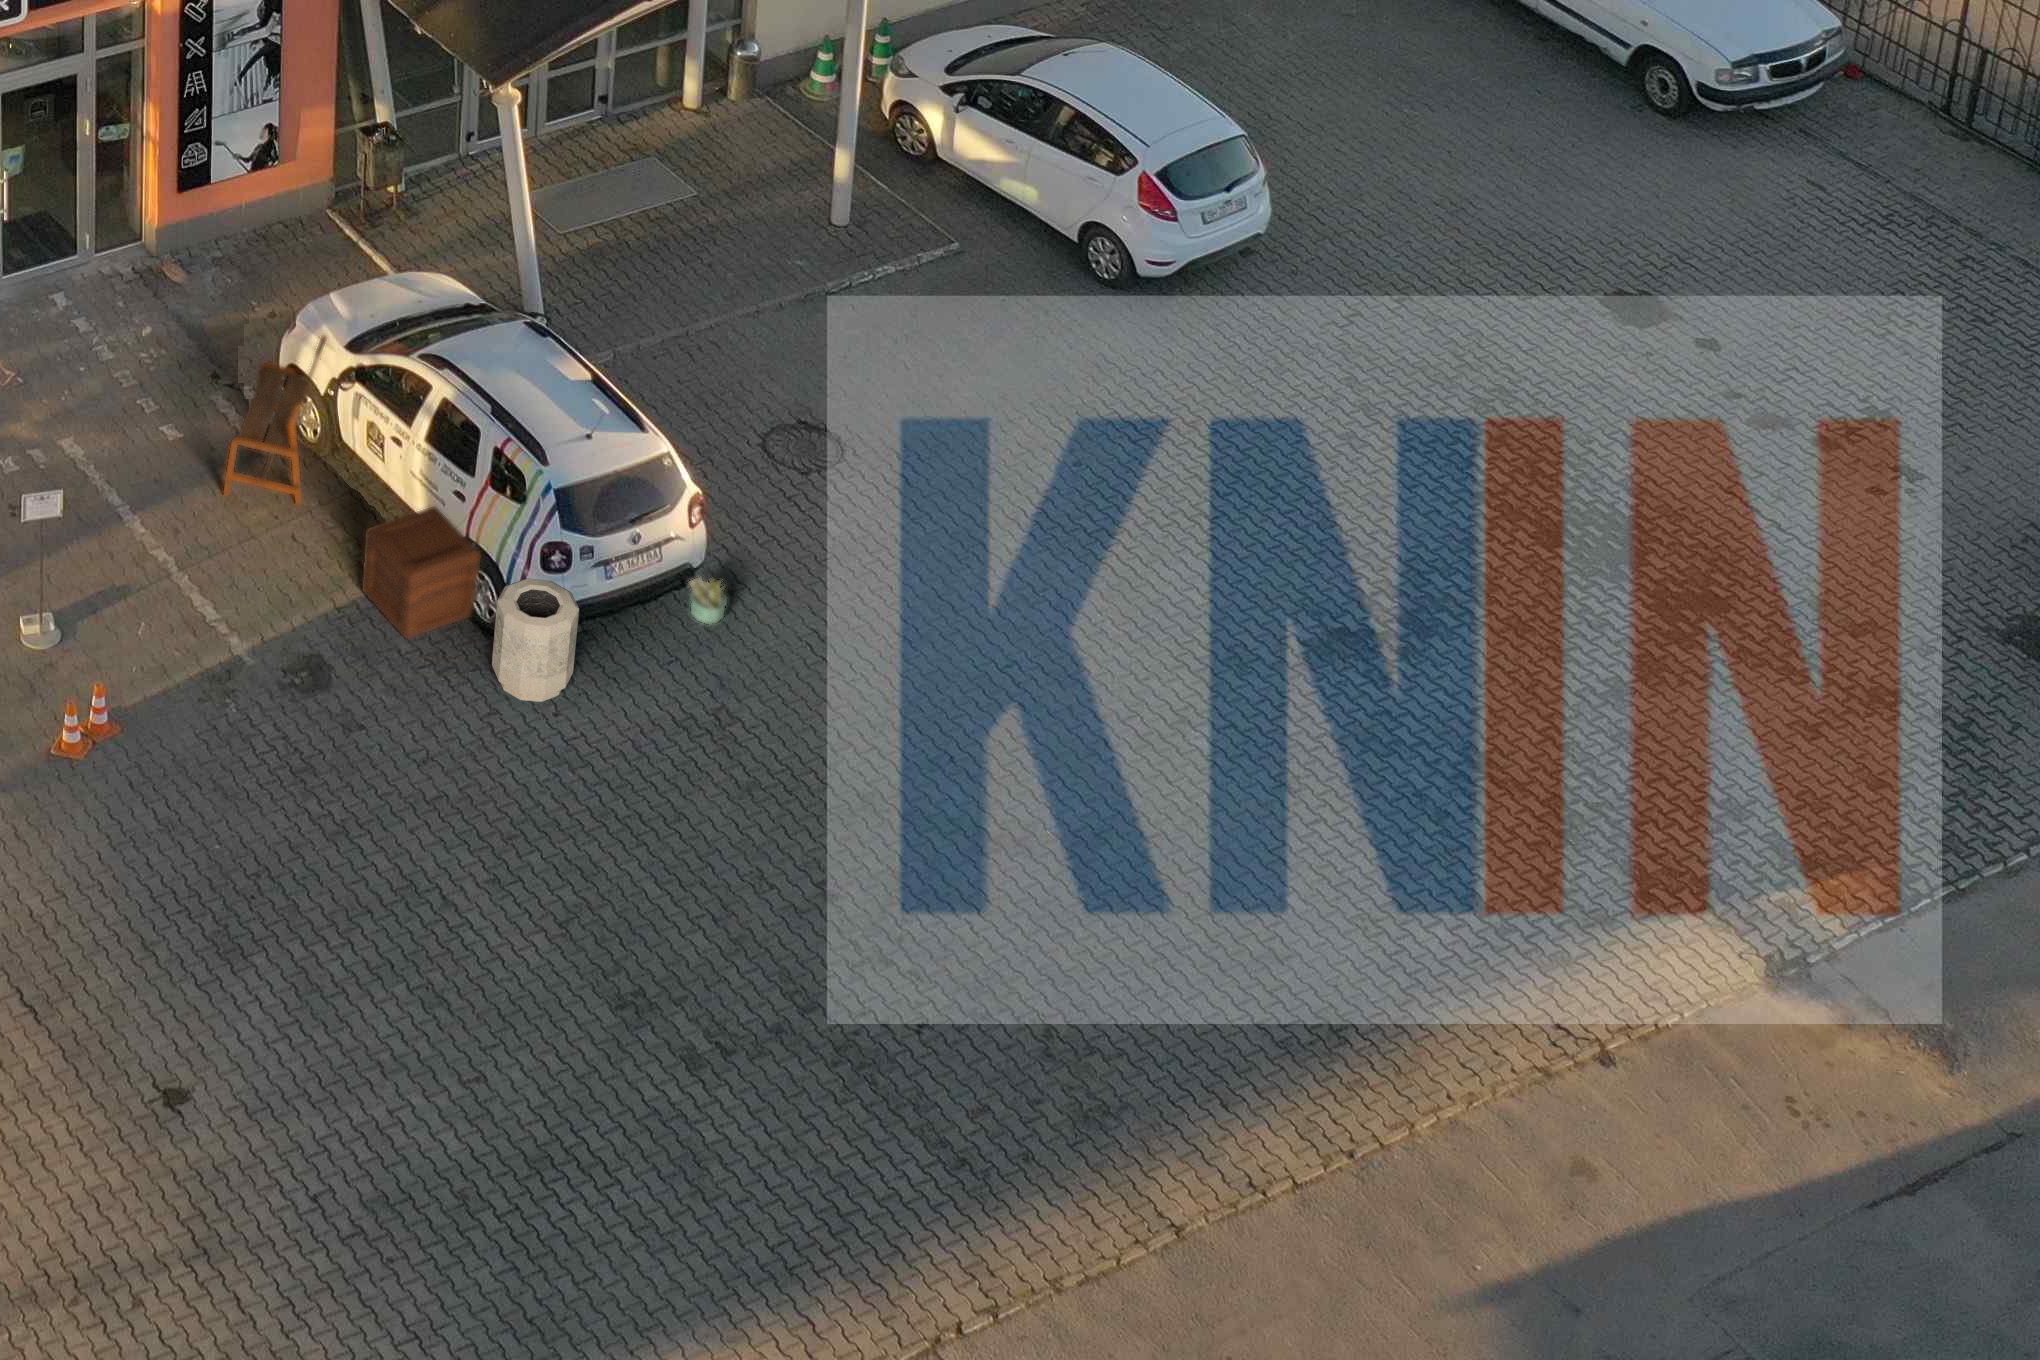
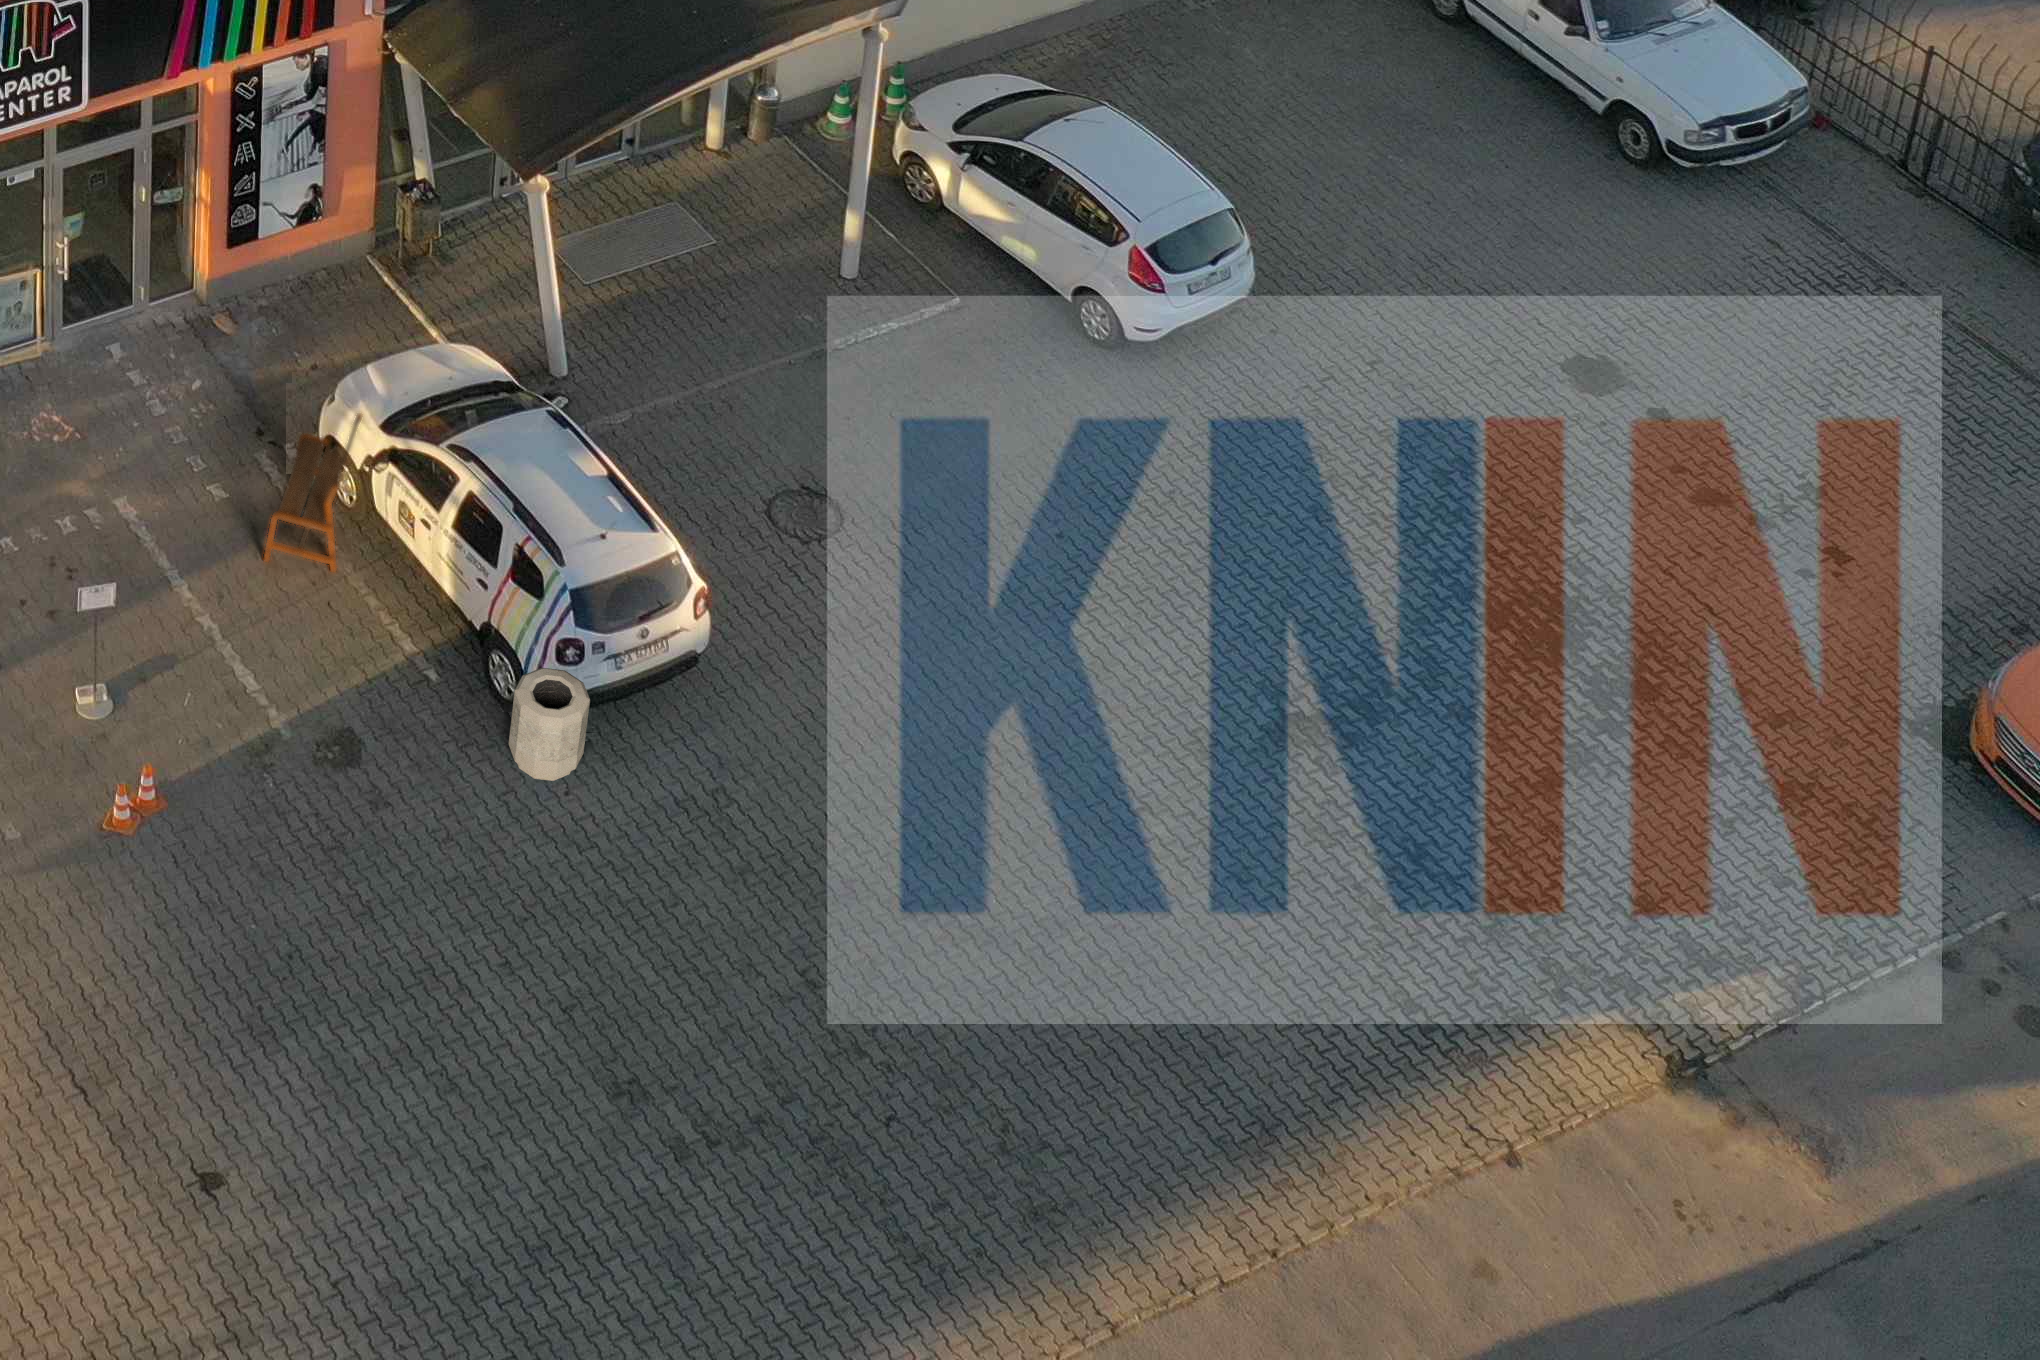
wooden crate: present [362,507,480,638] -> none [390,588,501,715]
decorative plant: present [690,578,727,624] -> none [692,657,729,702]

